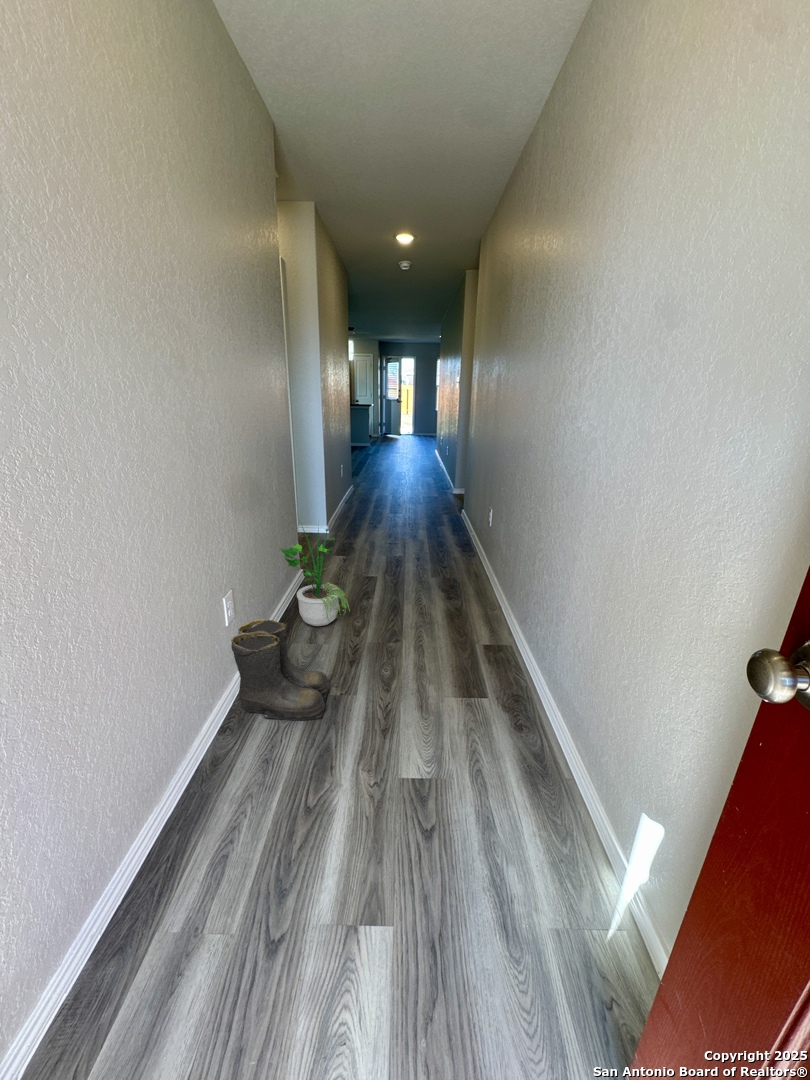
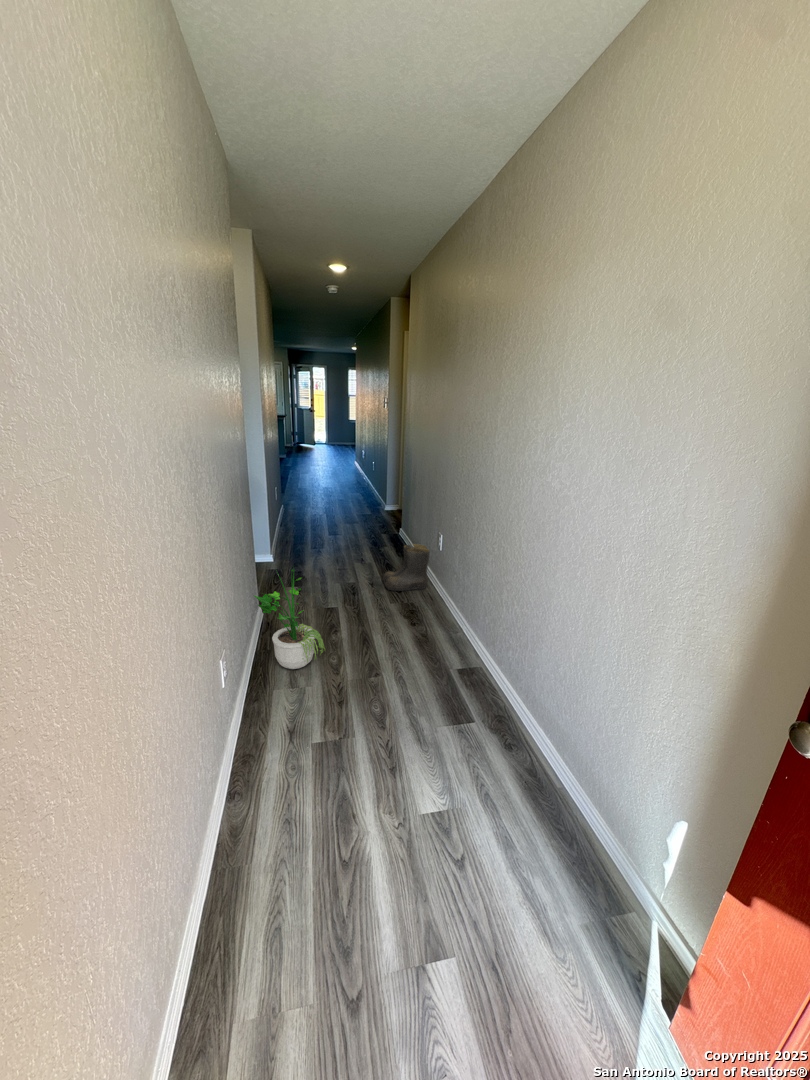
boots: present [231,619,330,720] -> present [382,544,429,591]

